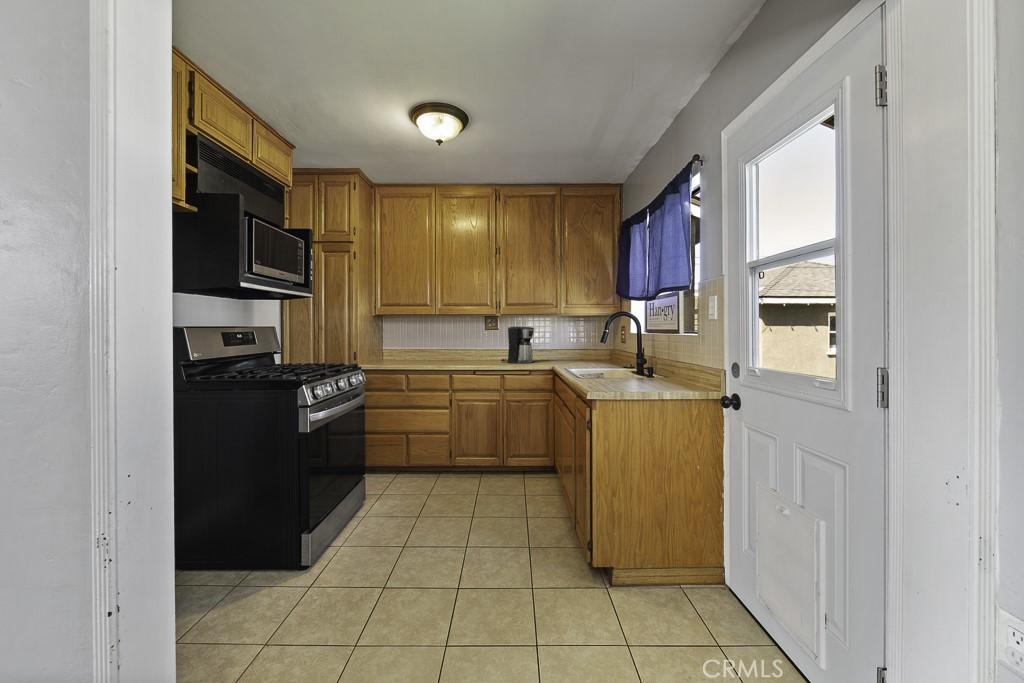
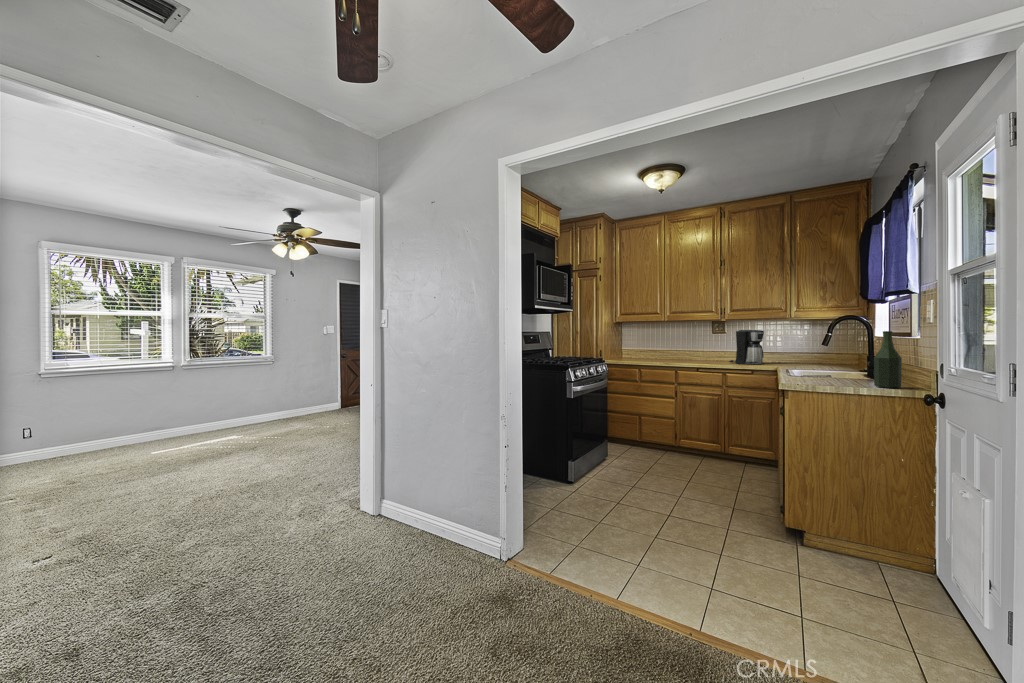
bottle: none [678,329,701,393] -> present [874,331,902,388]

